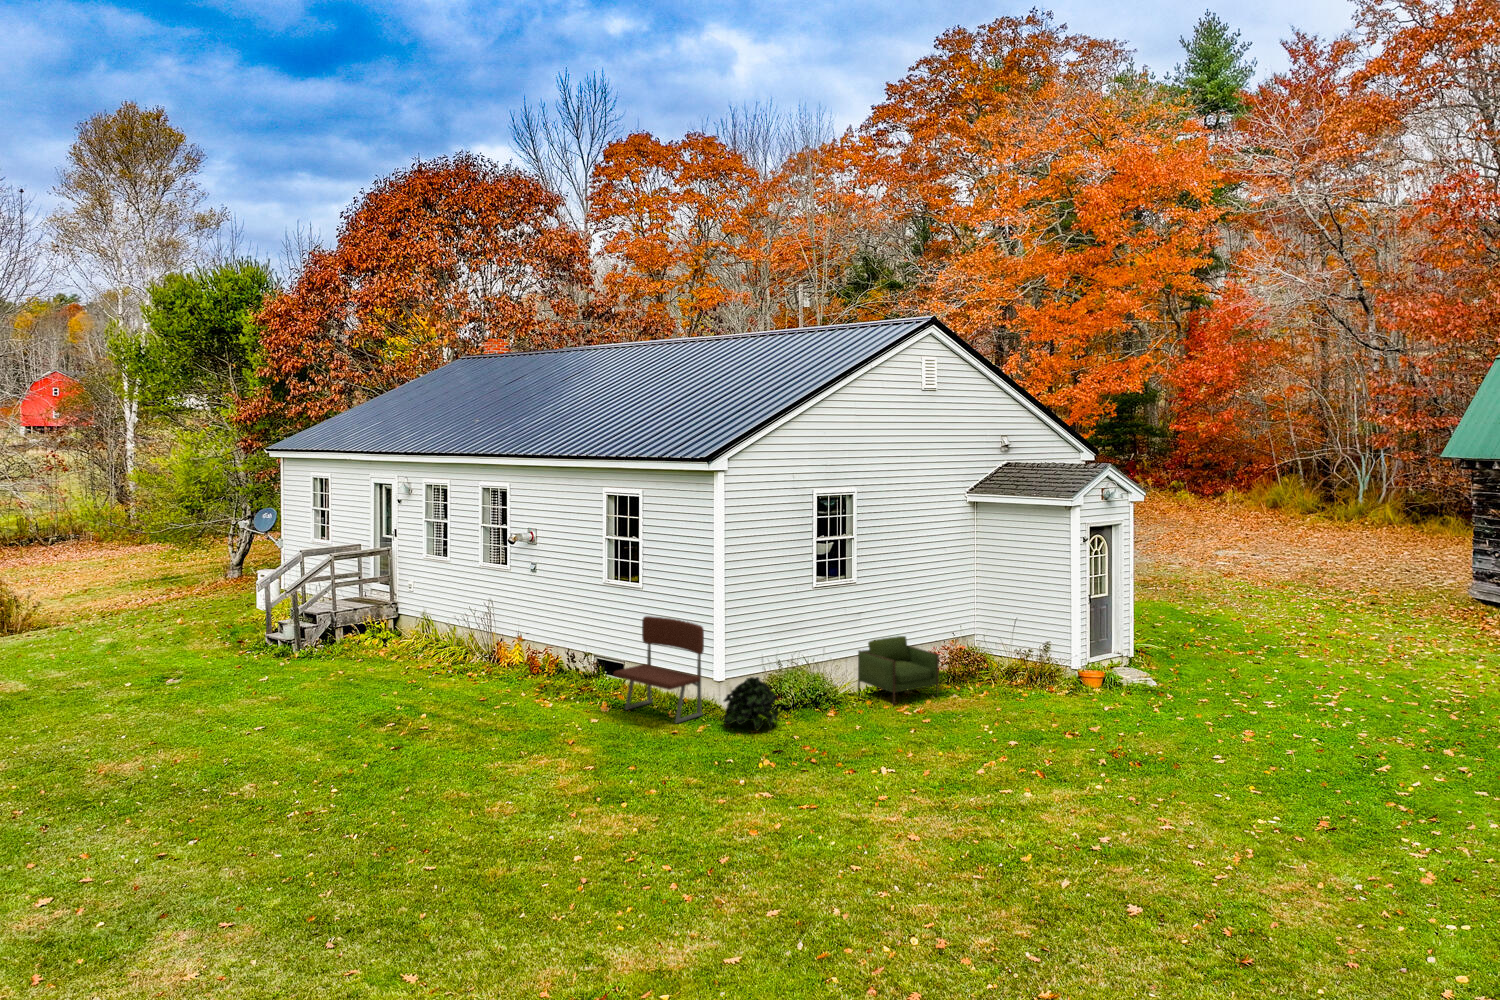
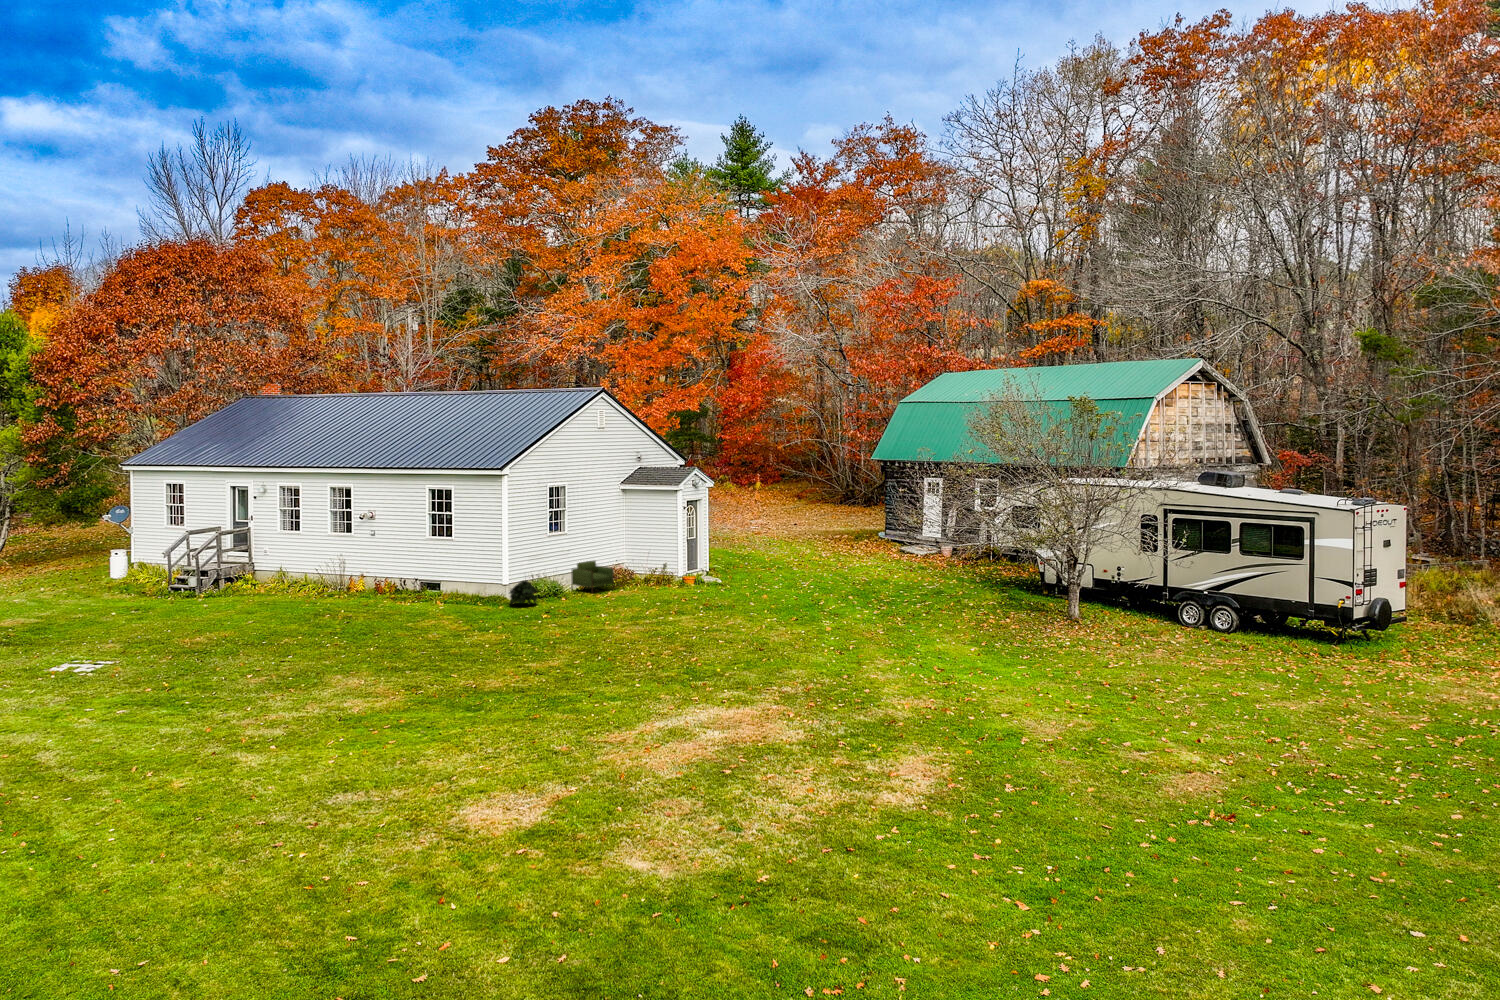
bench: present [614,616,704,723] -> none [444,554,495,607]

